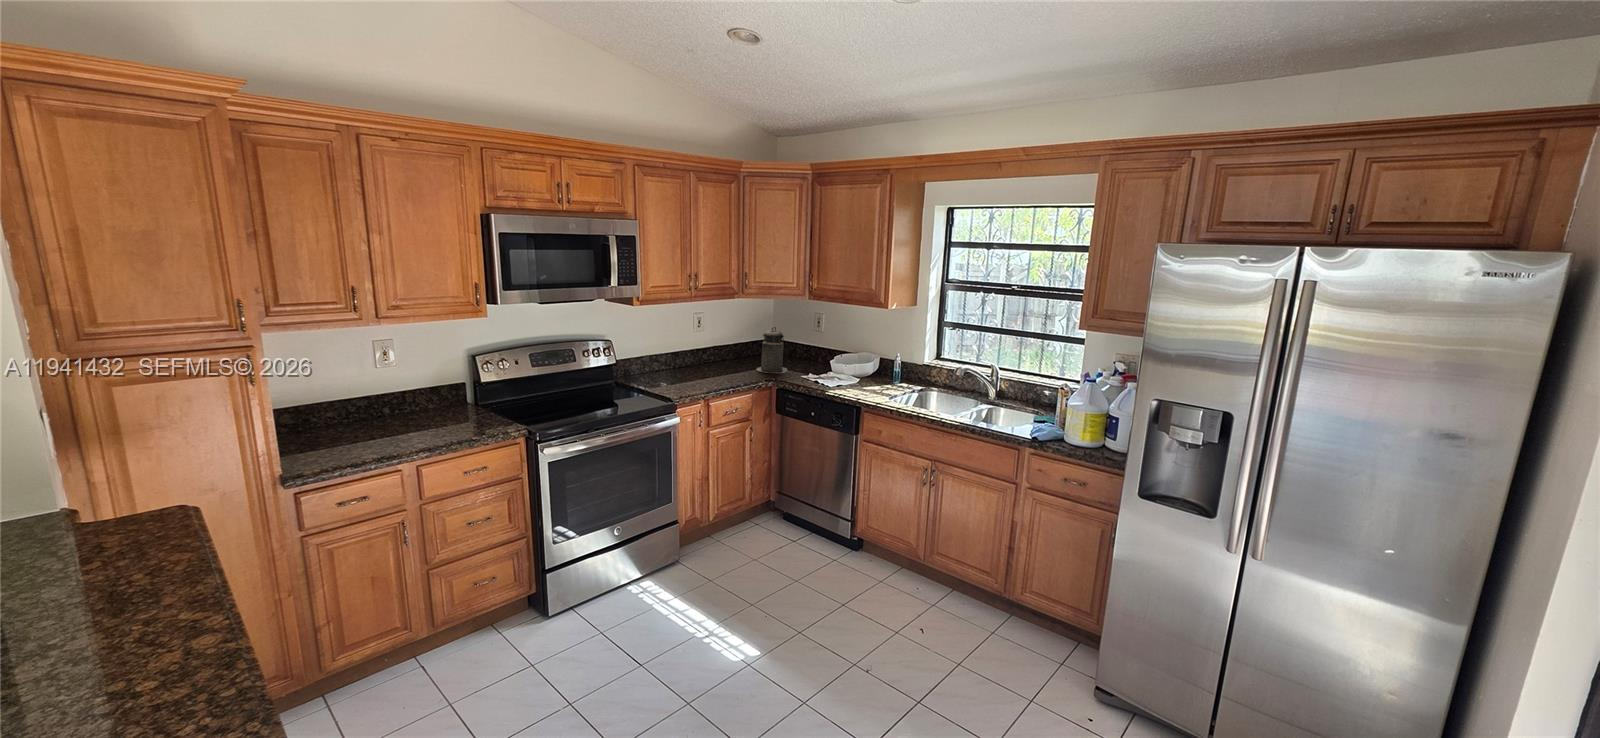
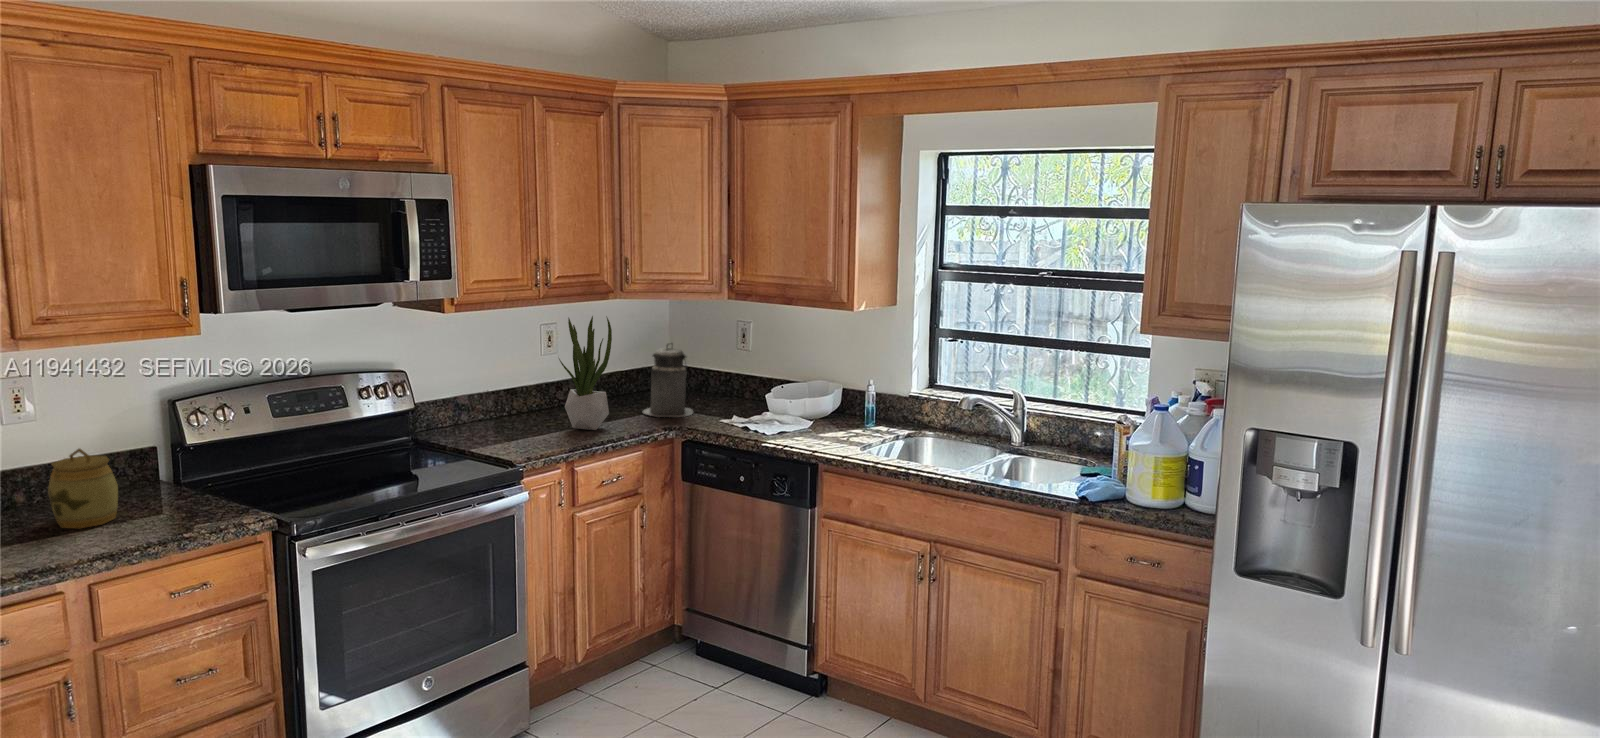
potted plant: none [704,310,737,380] -> present [559,316,612,430]
jar: none [398,384,438,432] -> present [48,449,118,528]

